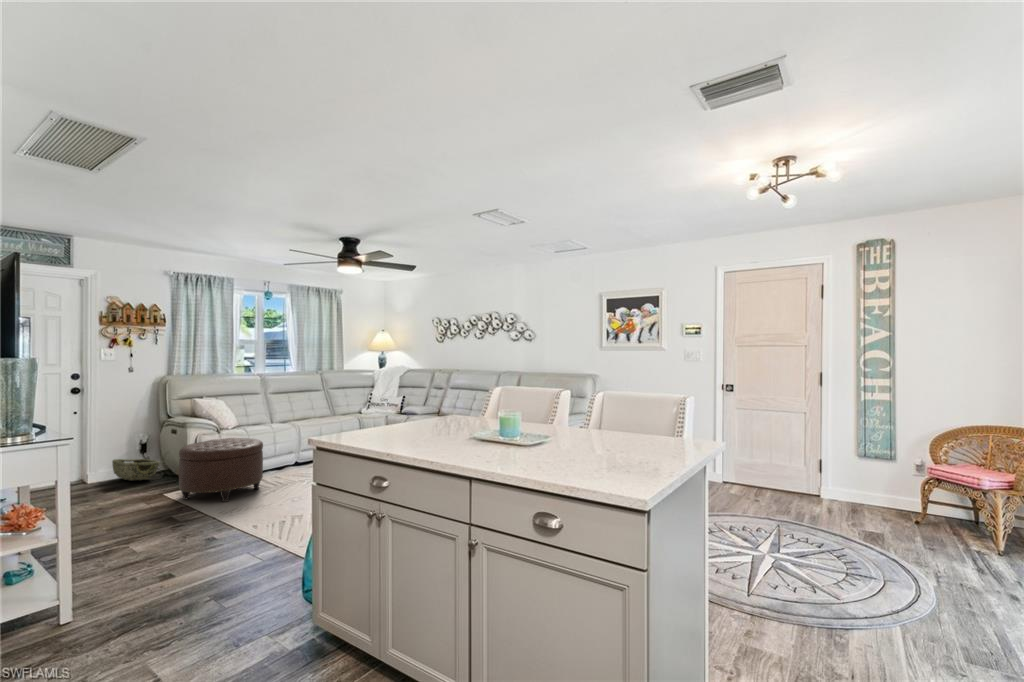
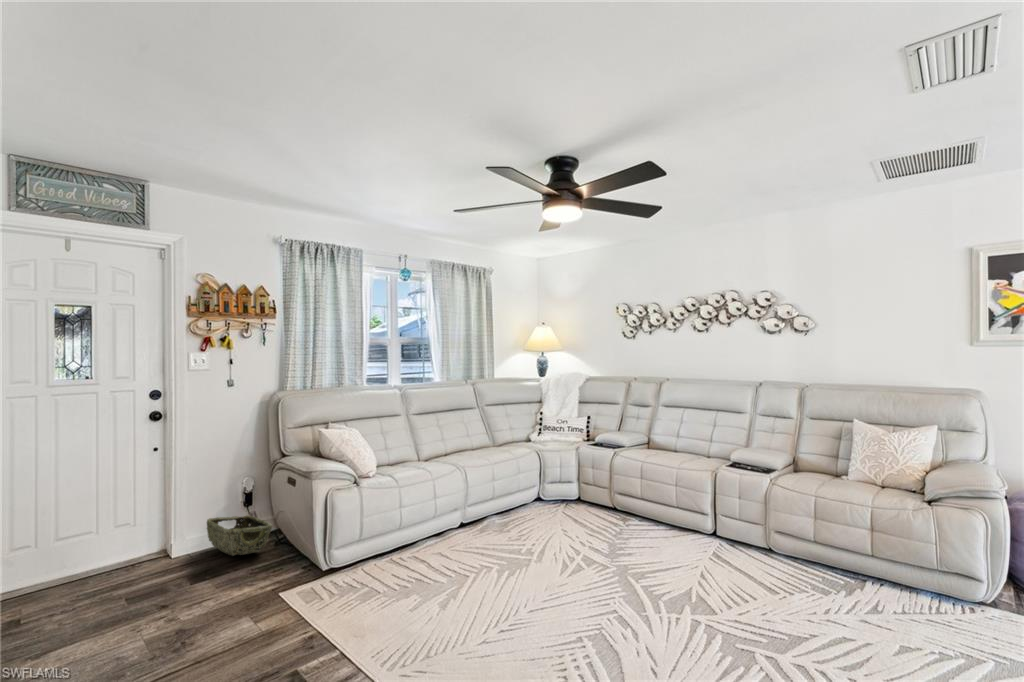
ottoman: present [179,438,263,502] -> none [307,496,436,625]

